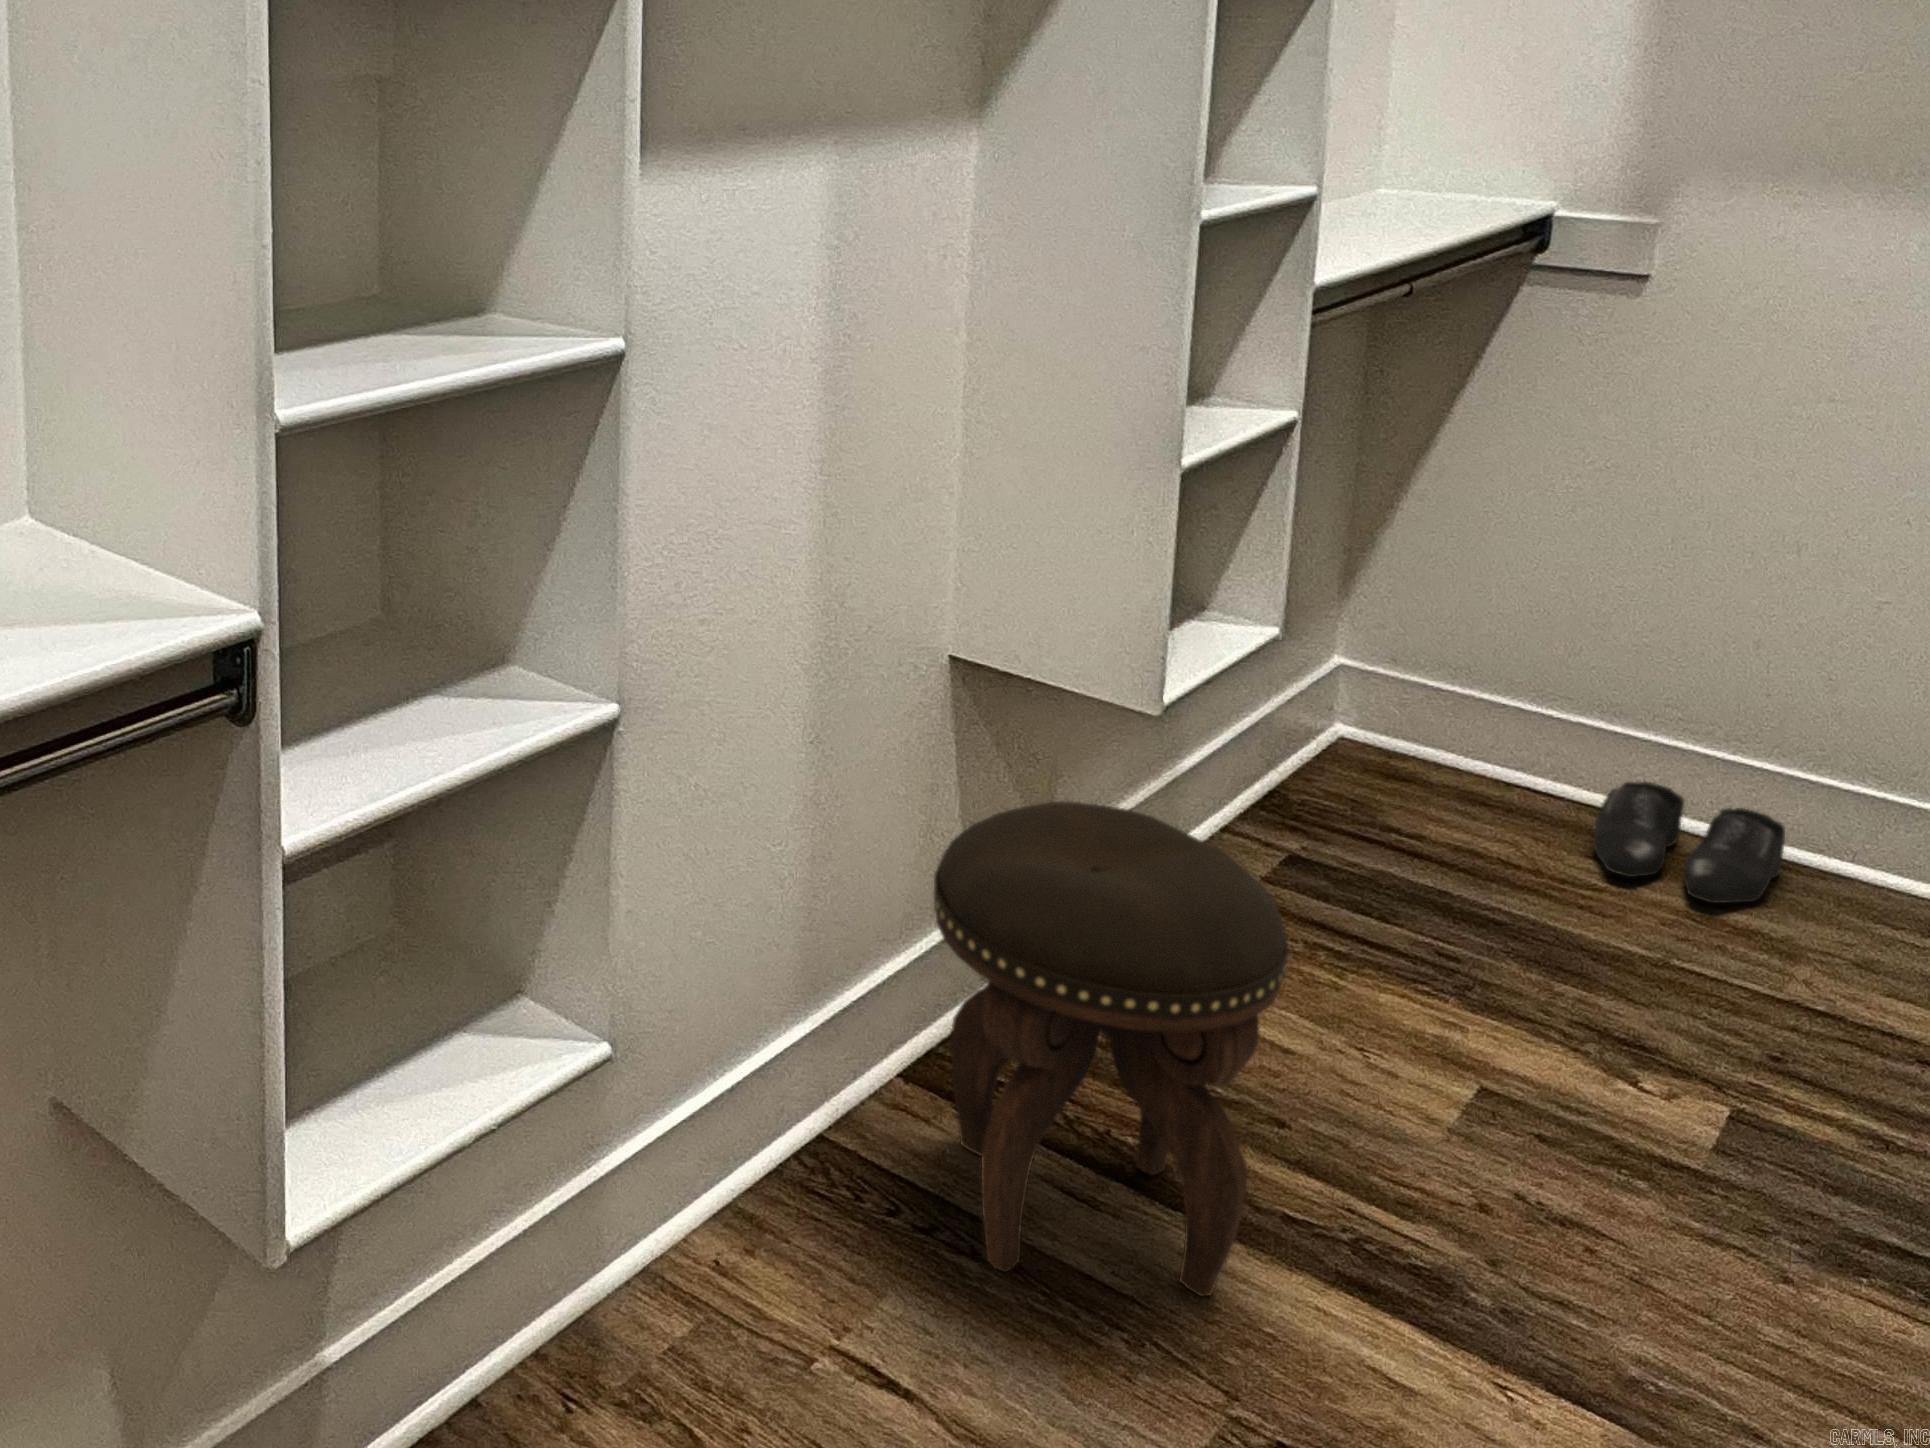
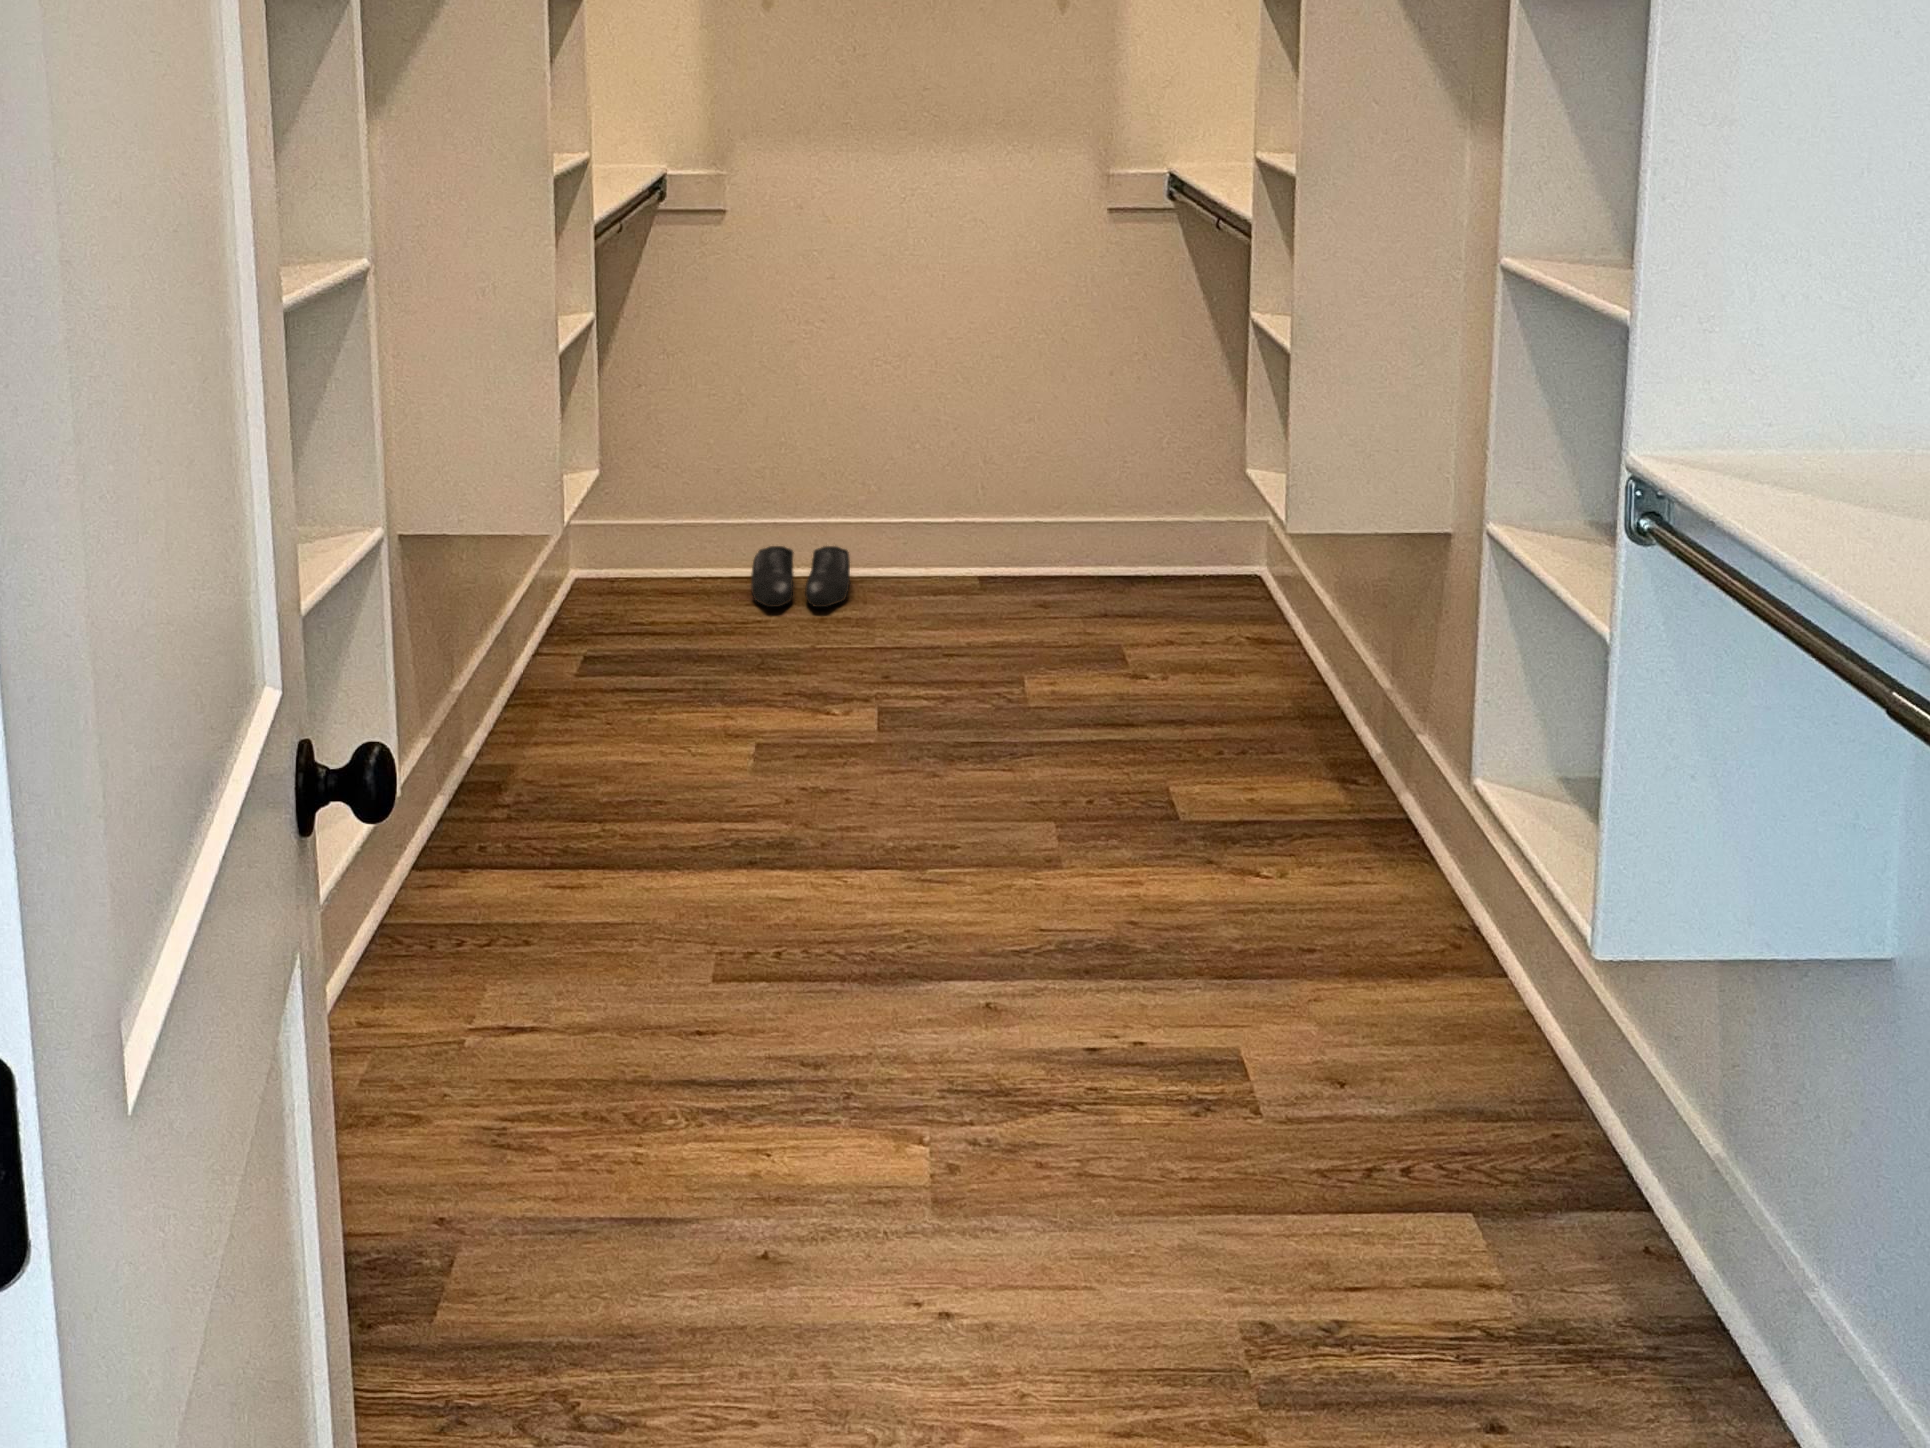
footstool: present [933,801,1288,1296] -> none [449,605,689,944]

